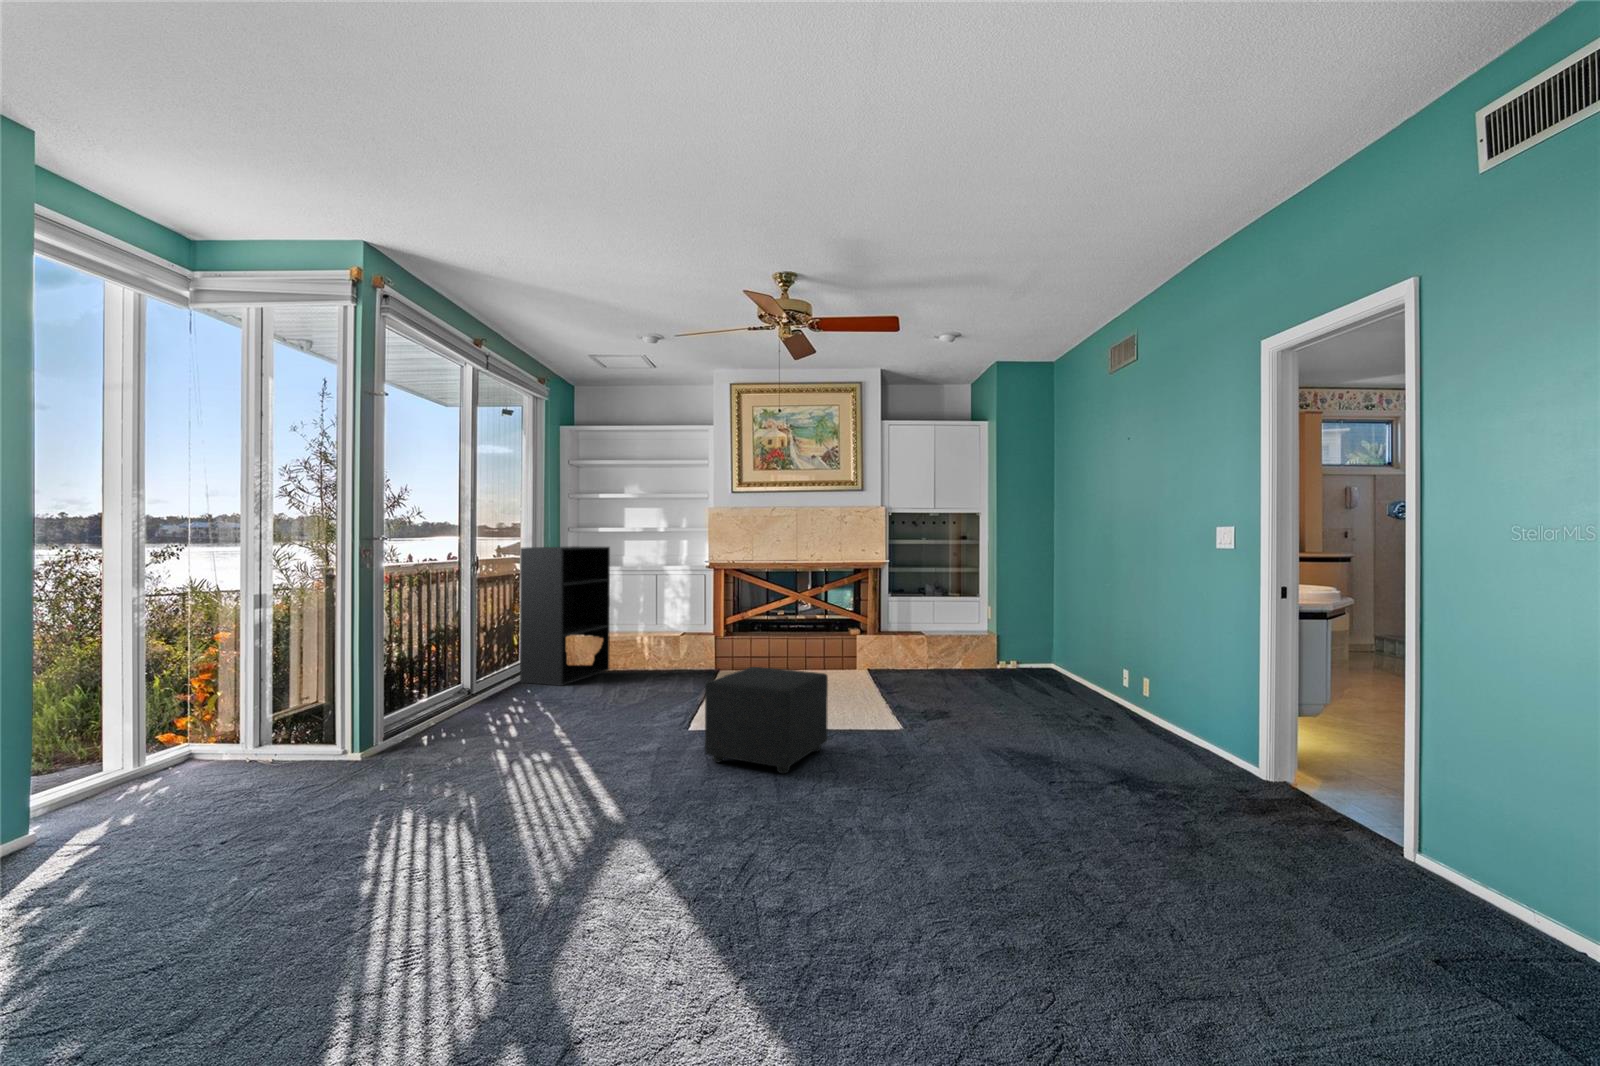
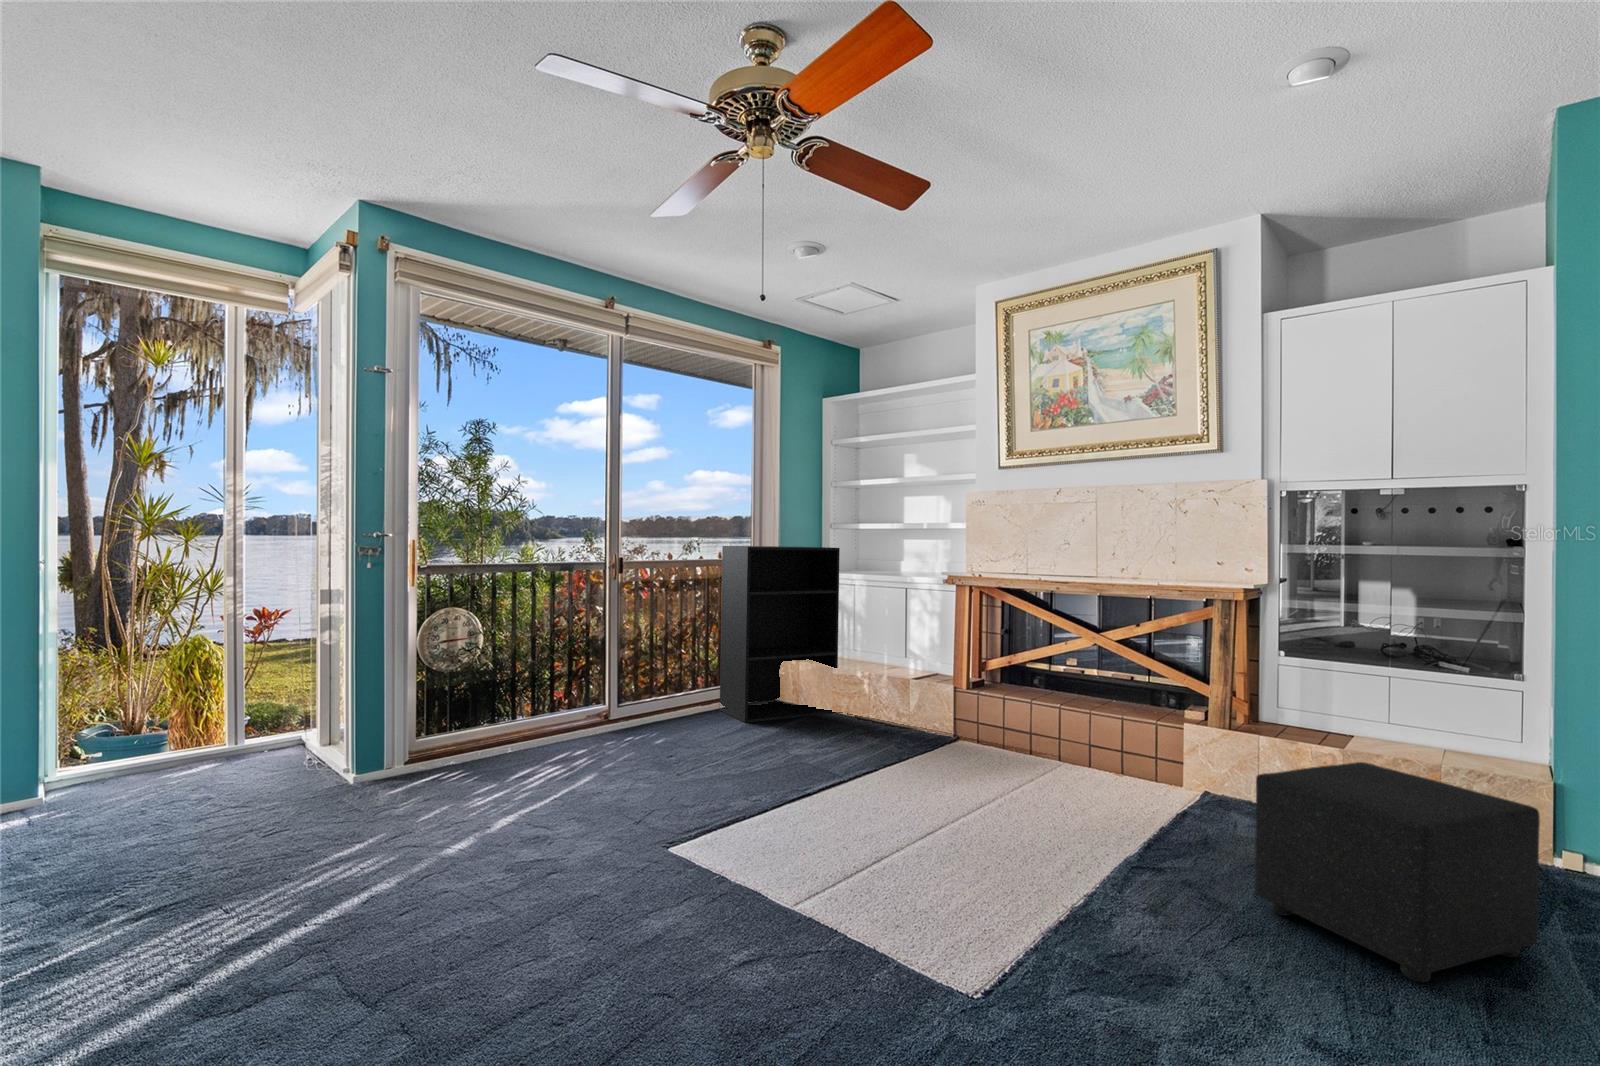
ottoman: present [705,667,828,774] -> present [1255,762,1540,982]

